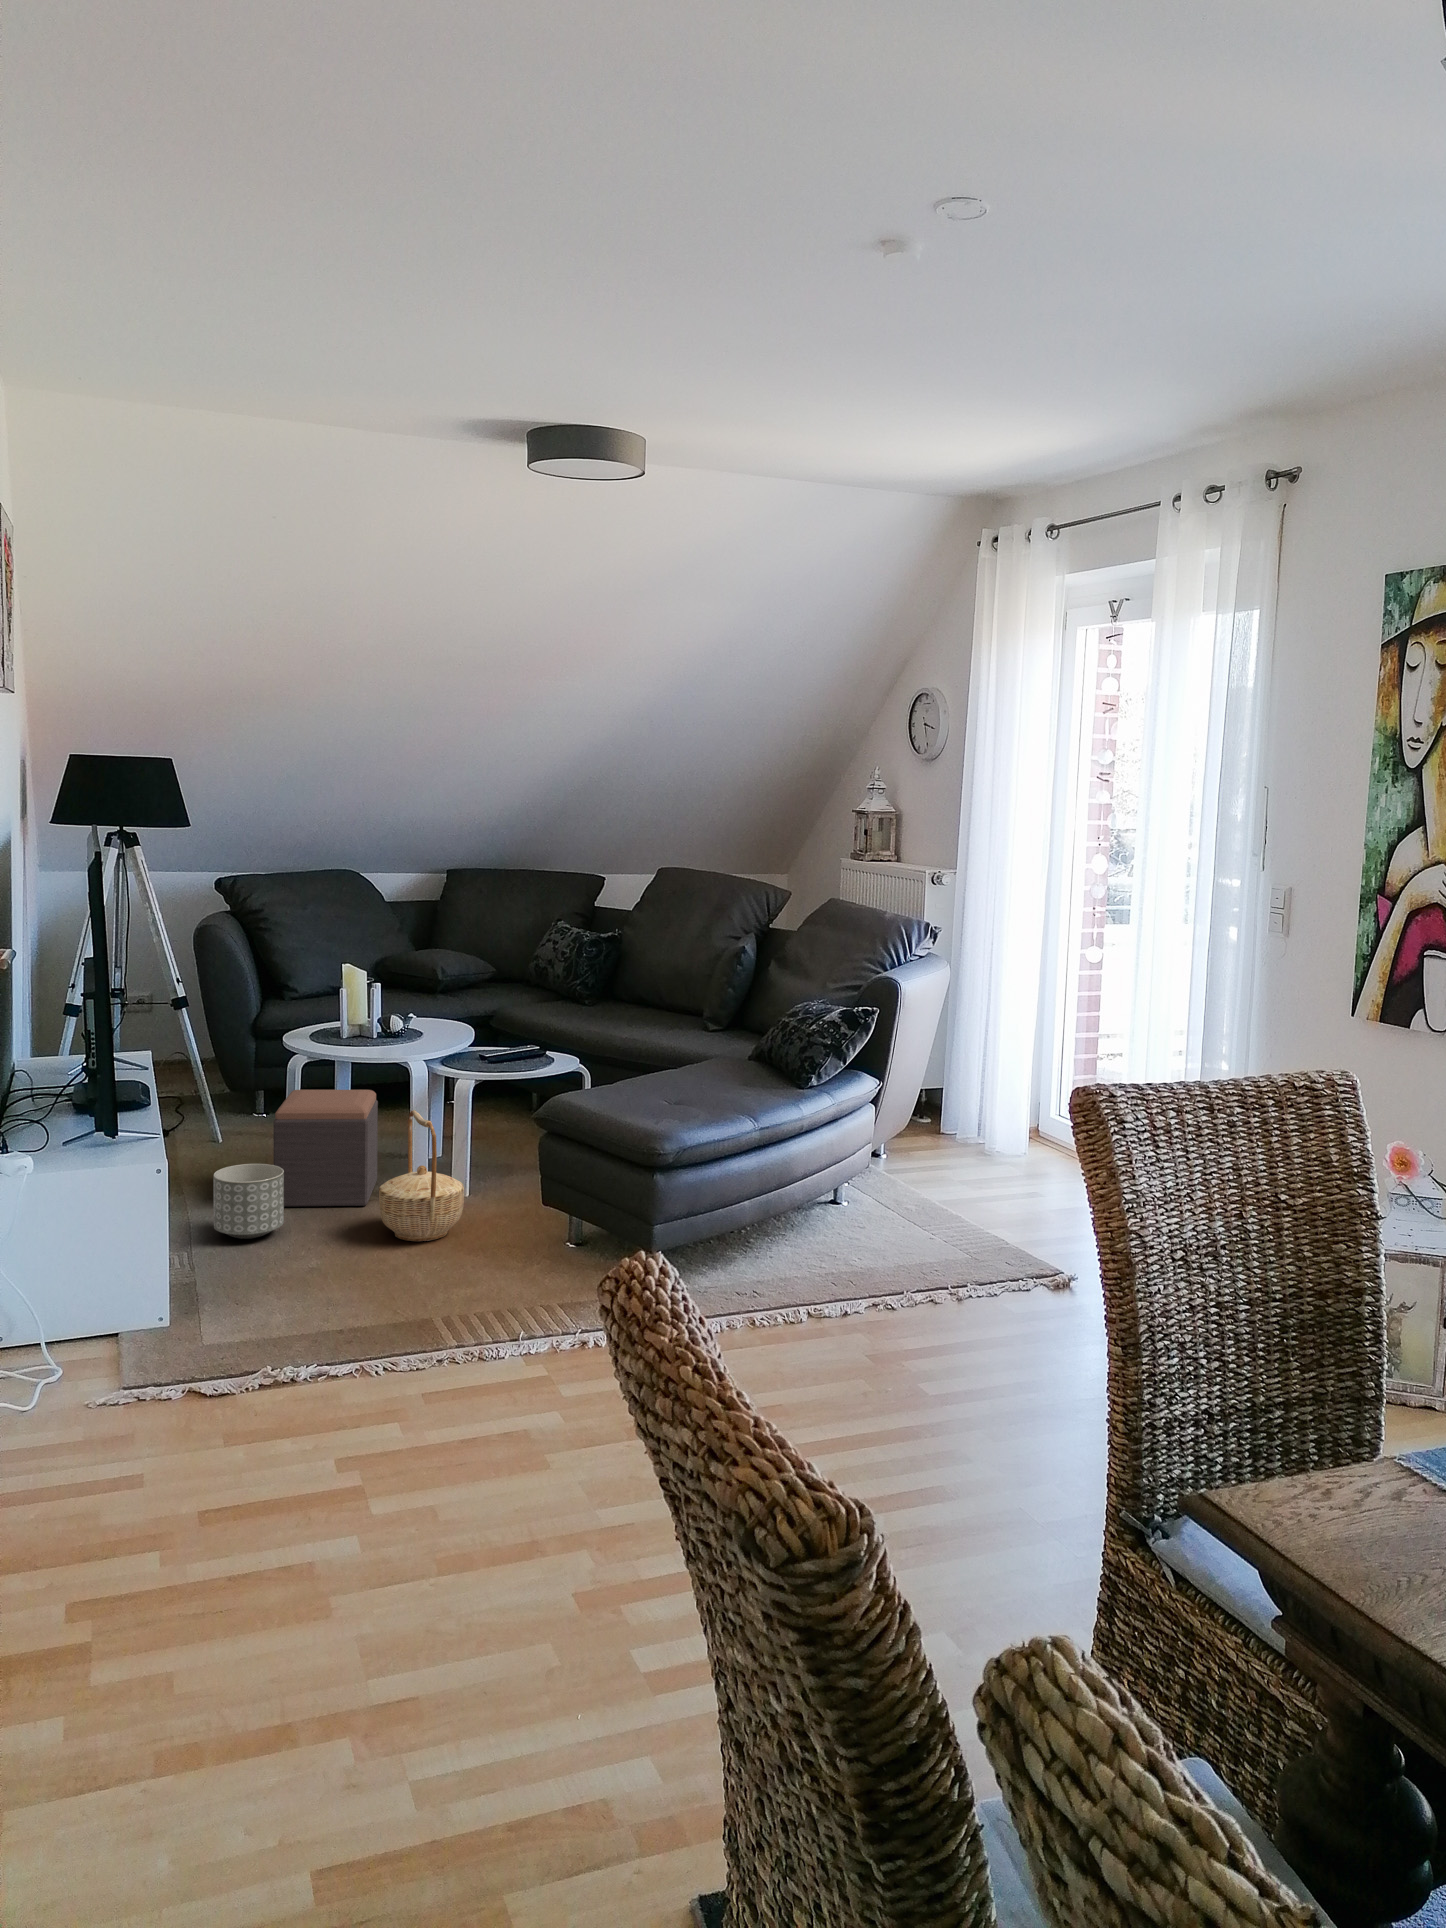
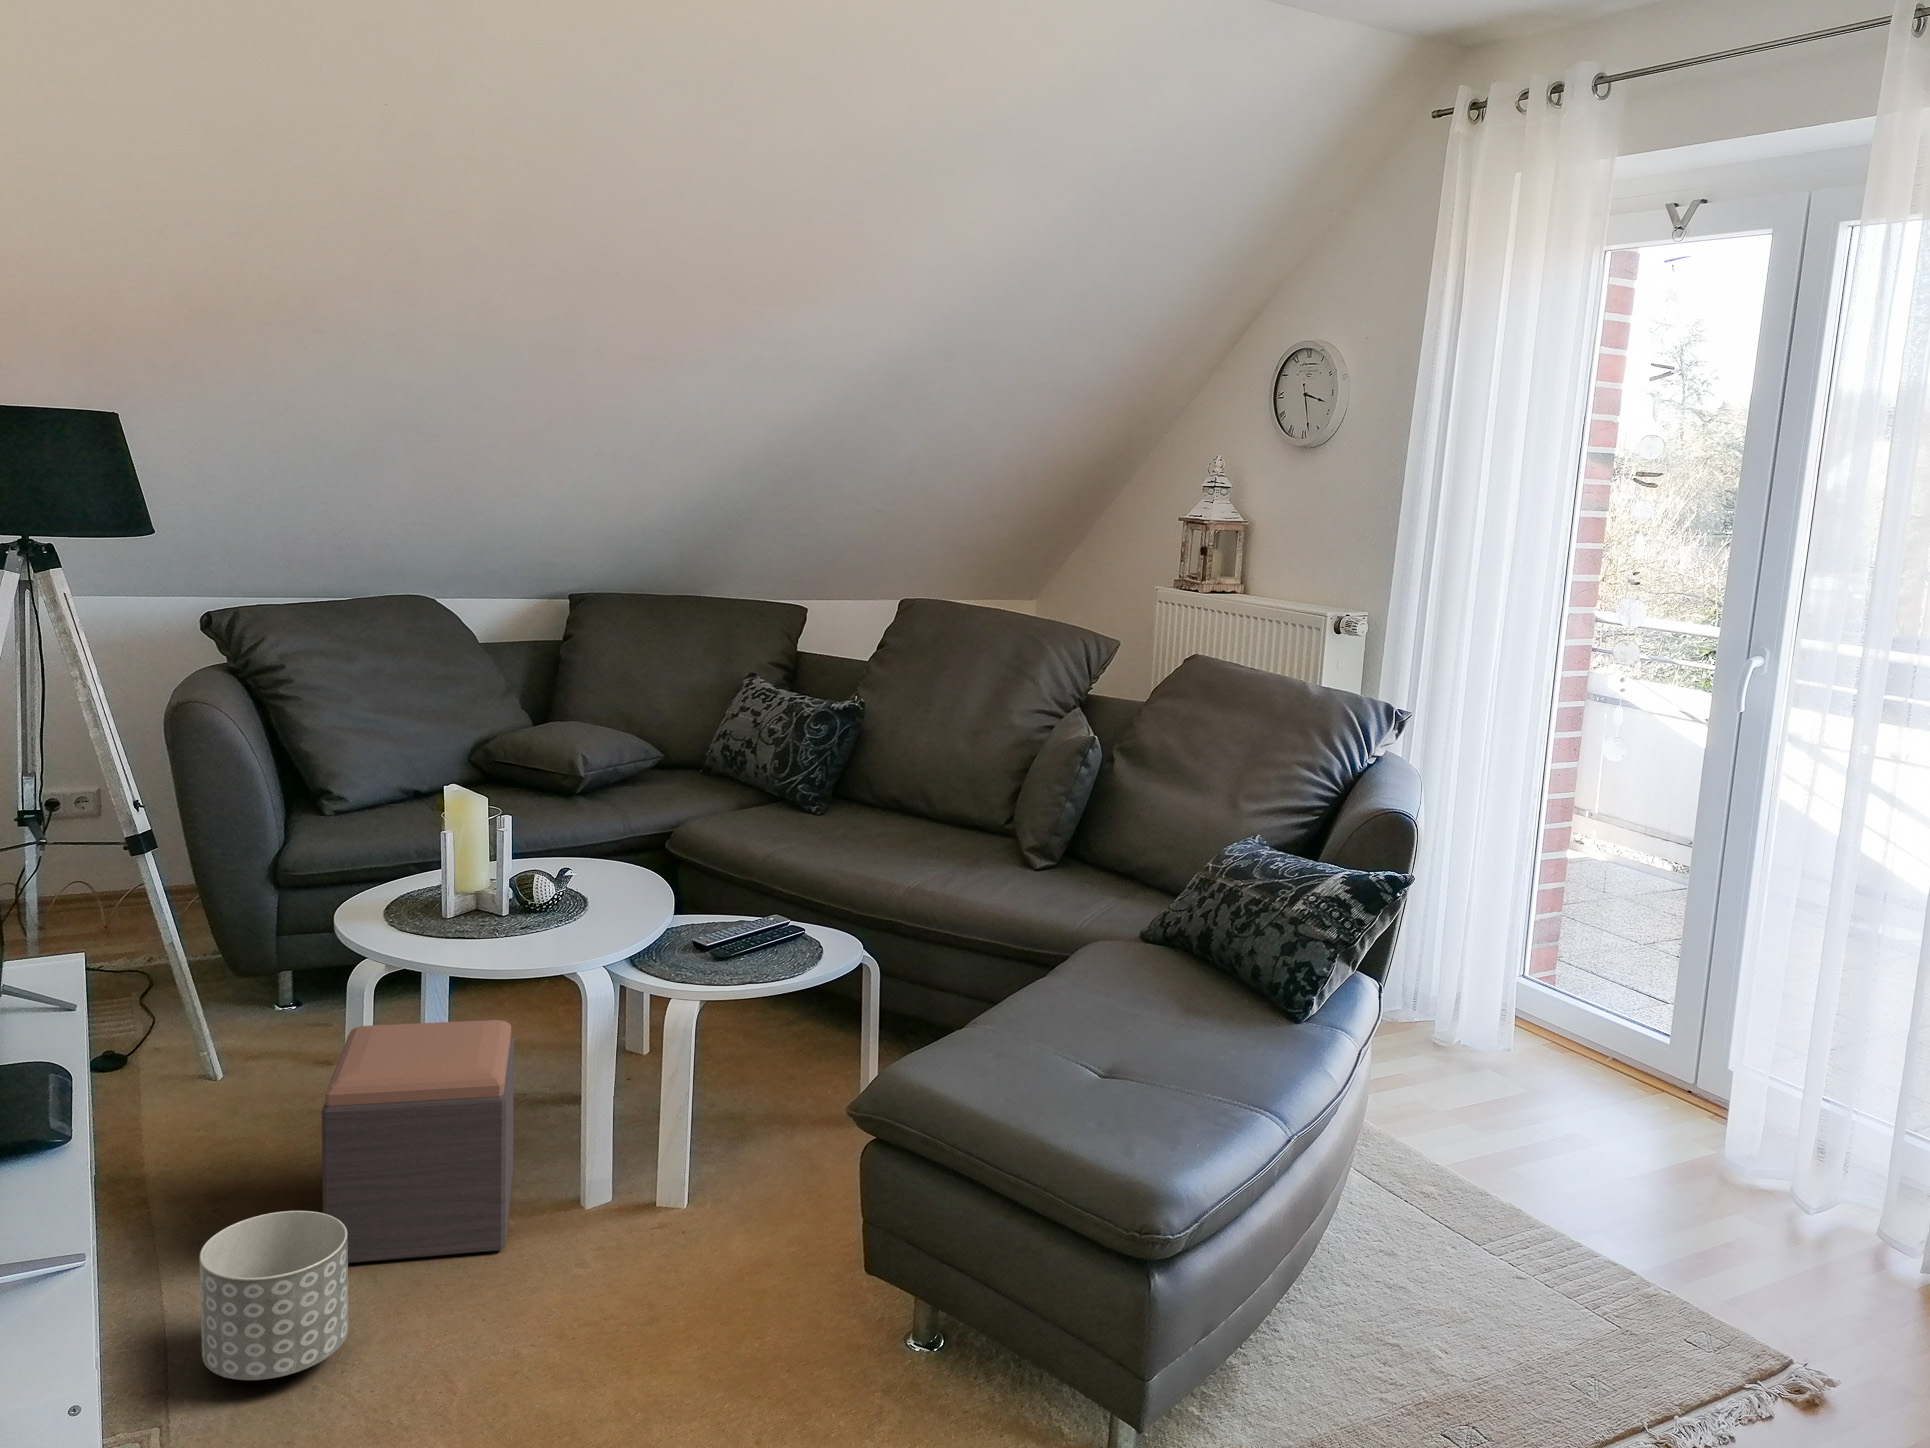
basket: present [379,1110,464,1241] -> none [540,1091,705,1357]

